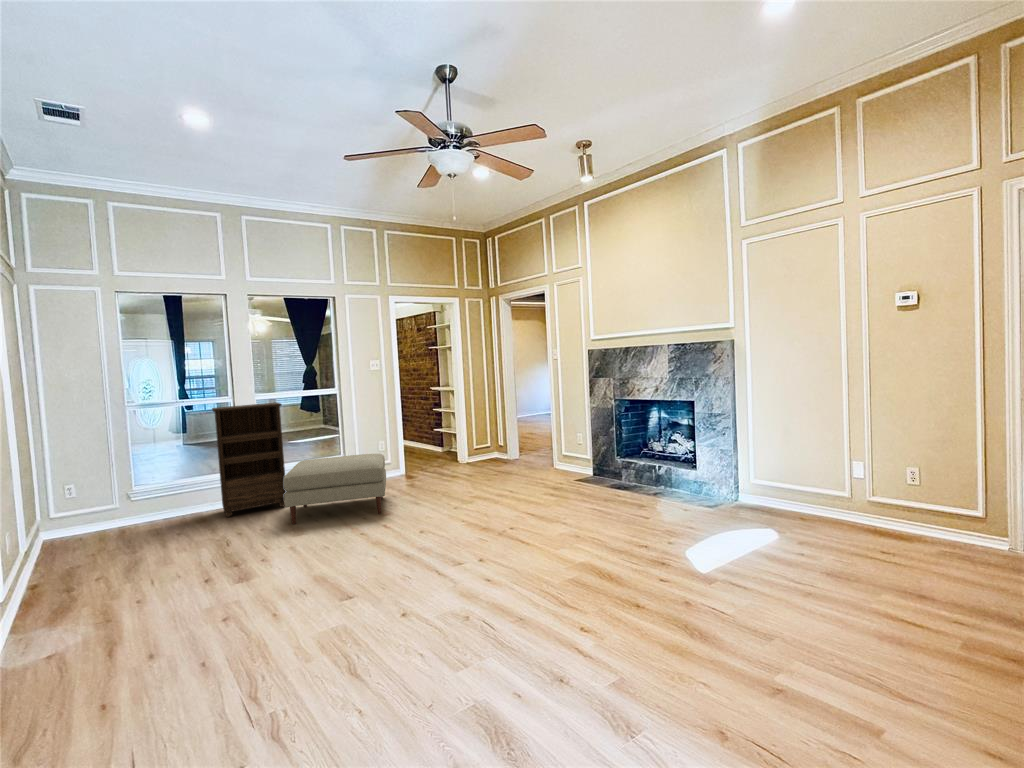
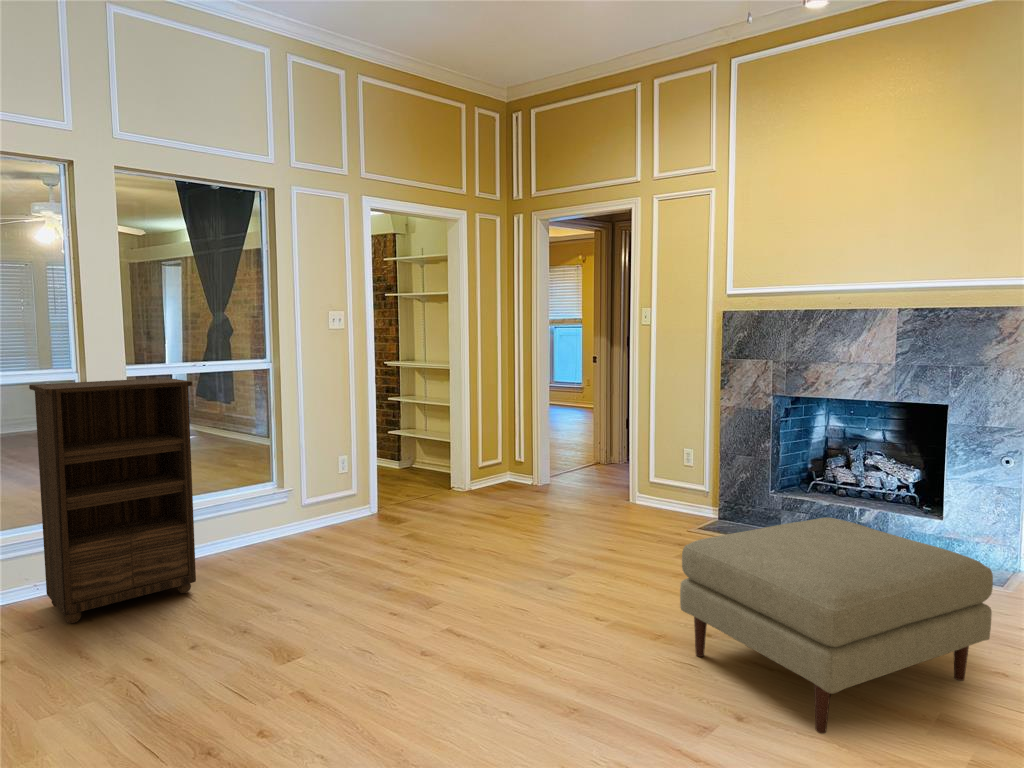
ottoman: present [284,454,386,524] -> present [680,517,993,733]

